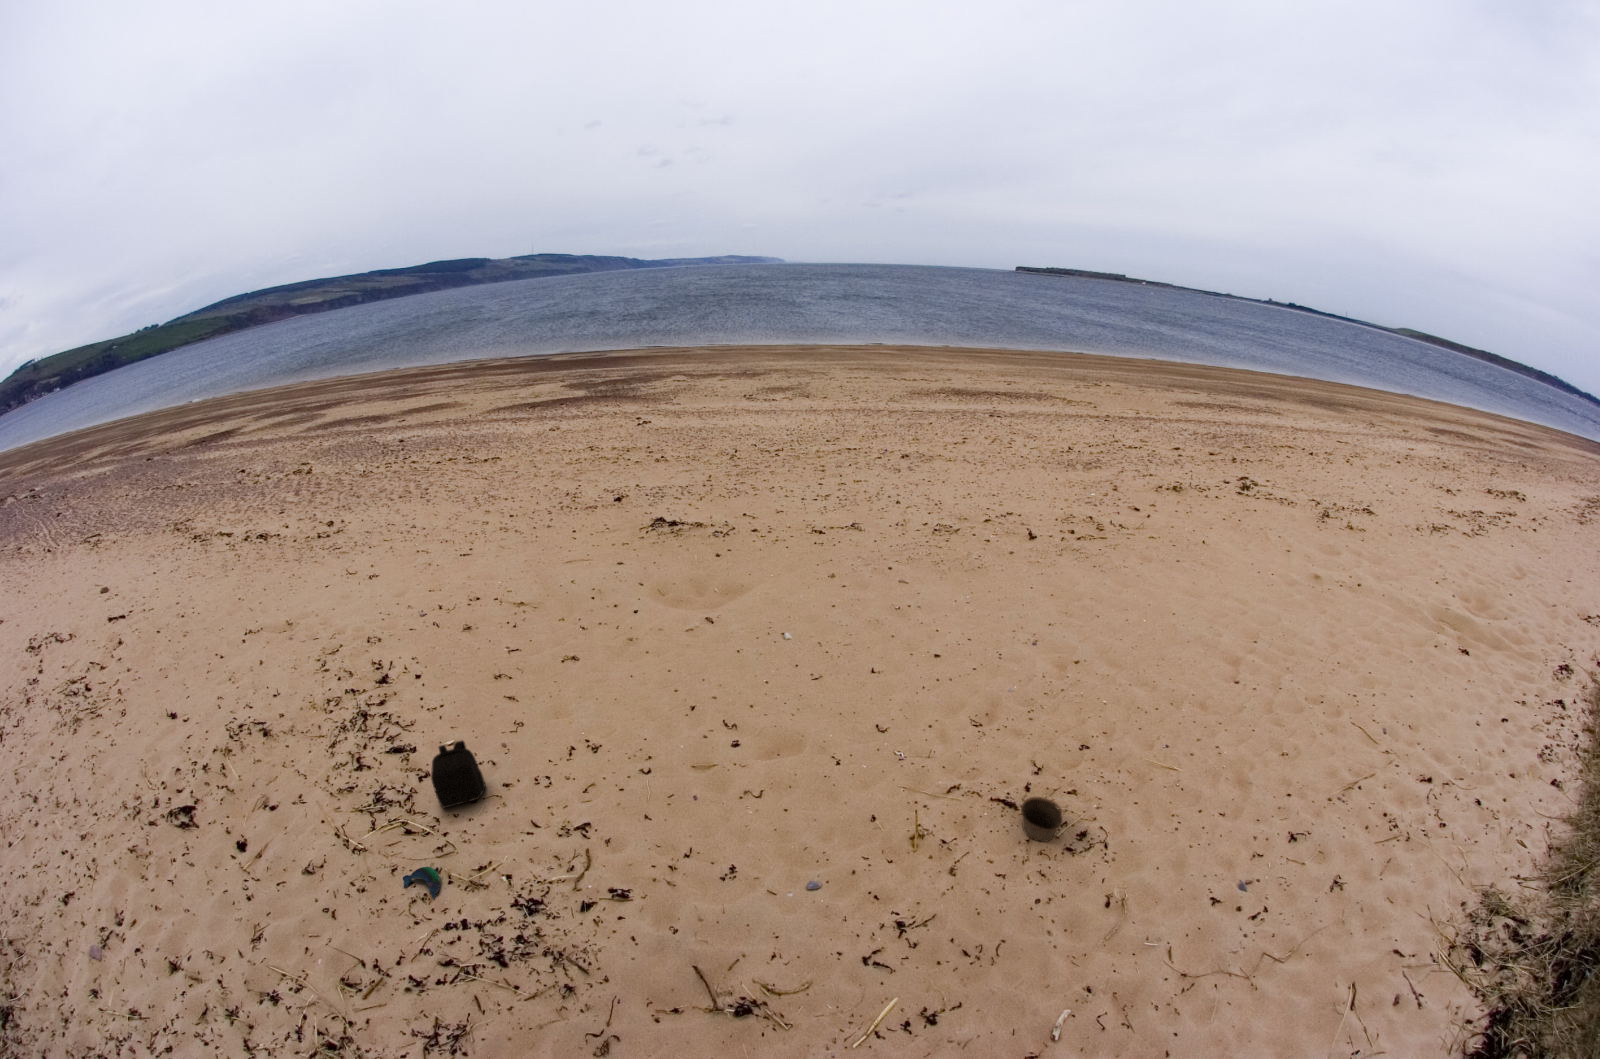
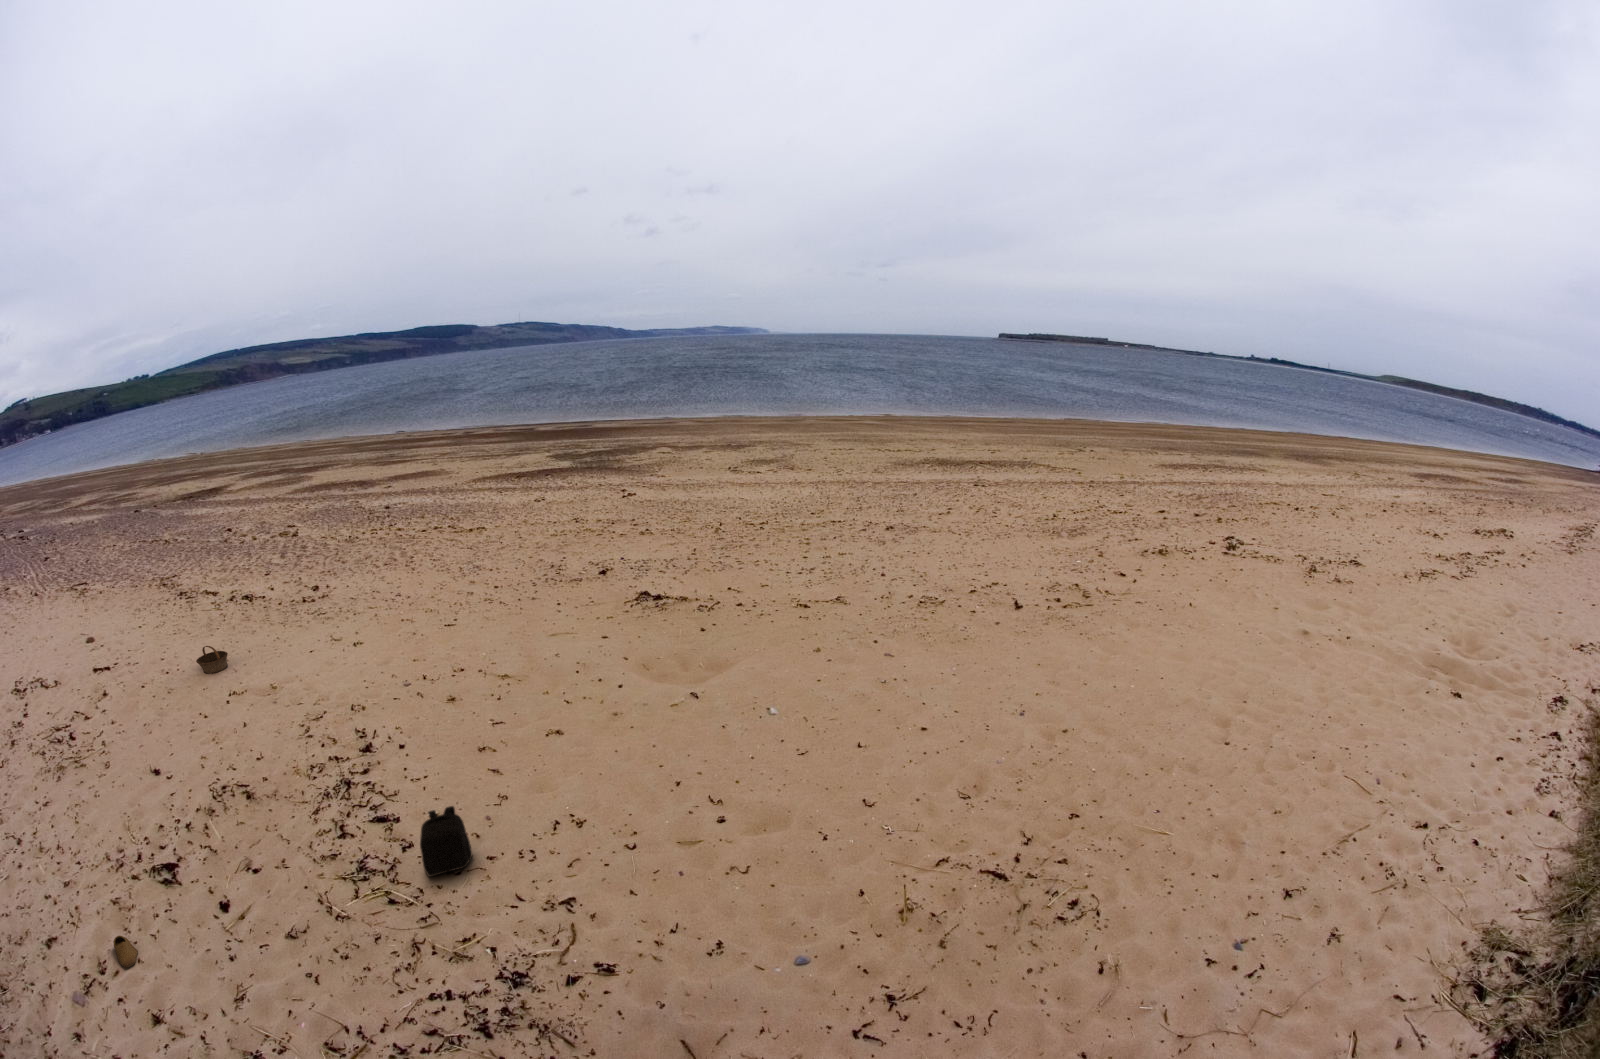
basket: present [1021,797,1062,842] -> present [196,646,228,674]
shoe: none [140,867,165,898] -> present [113,936,138,968]
plush toy: present [403,867,440,898] -> none [386,935,424,968]

